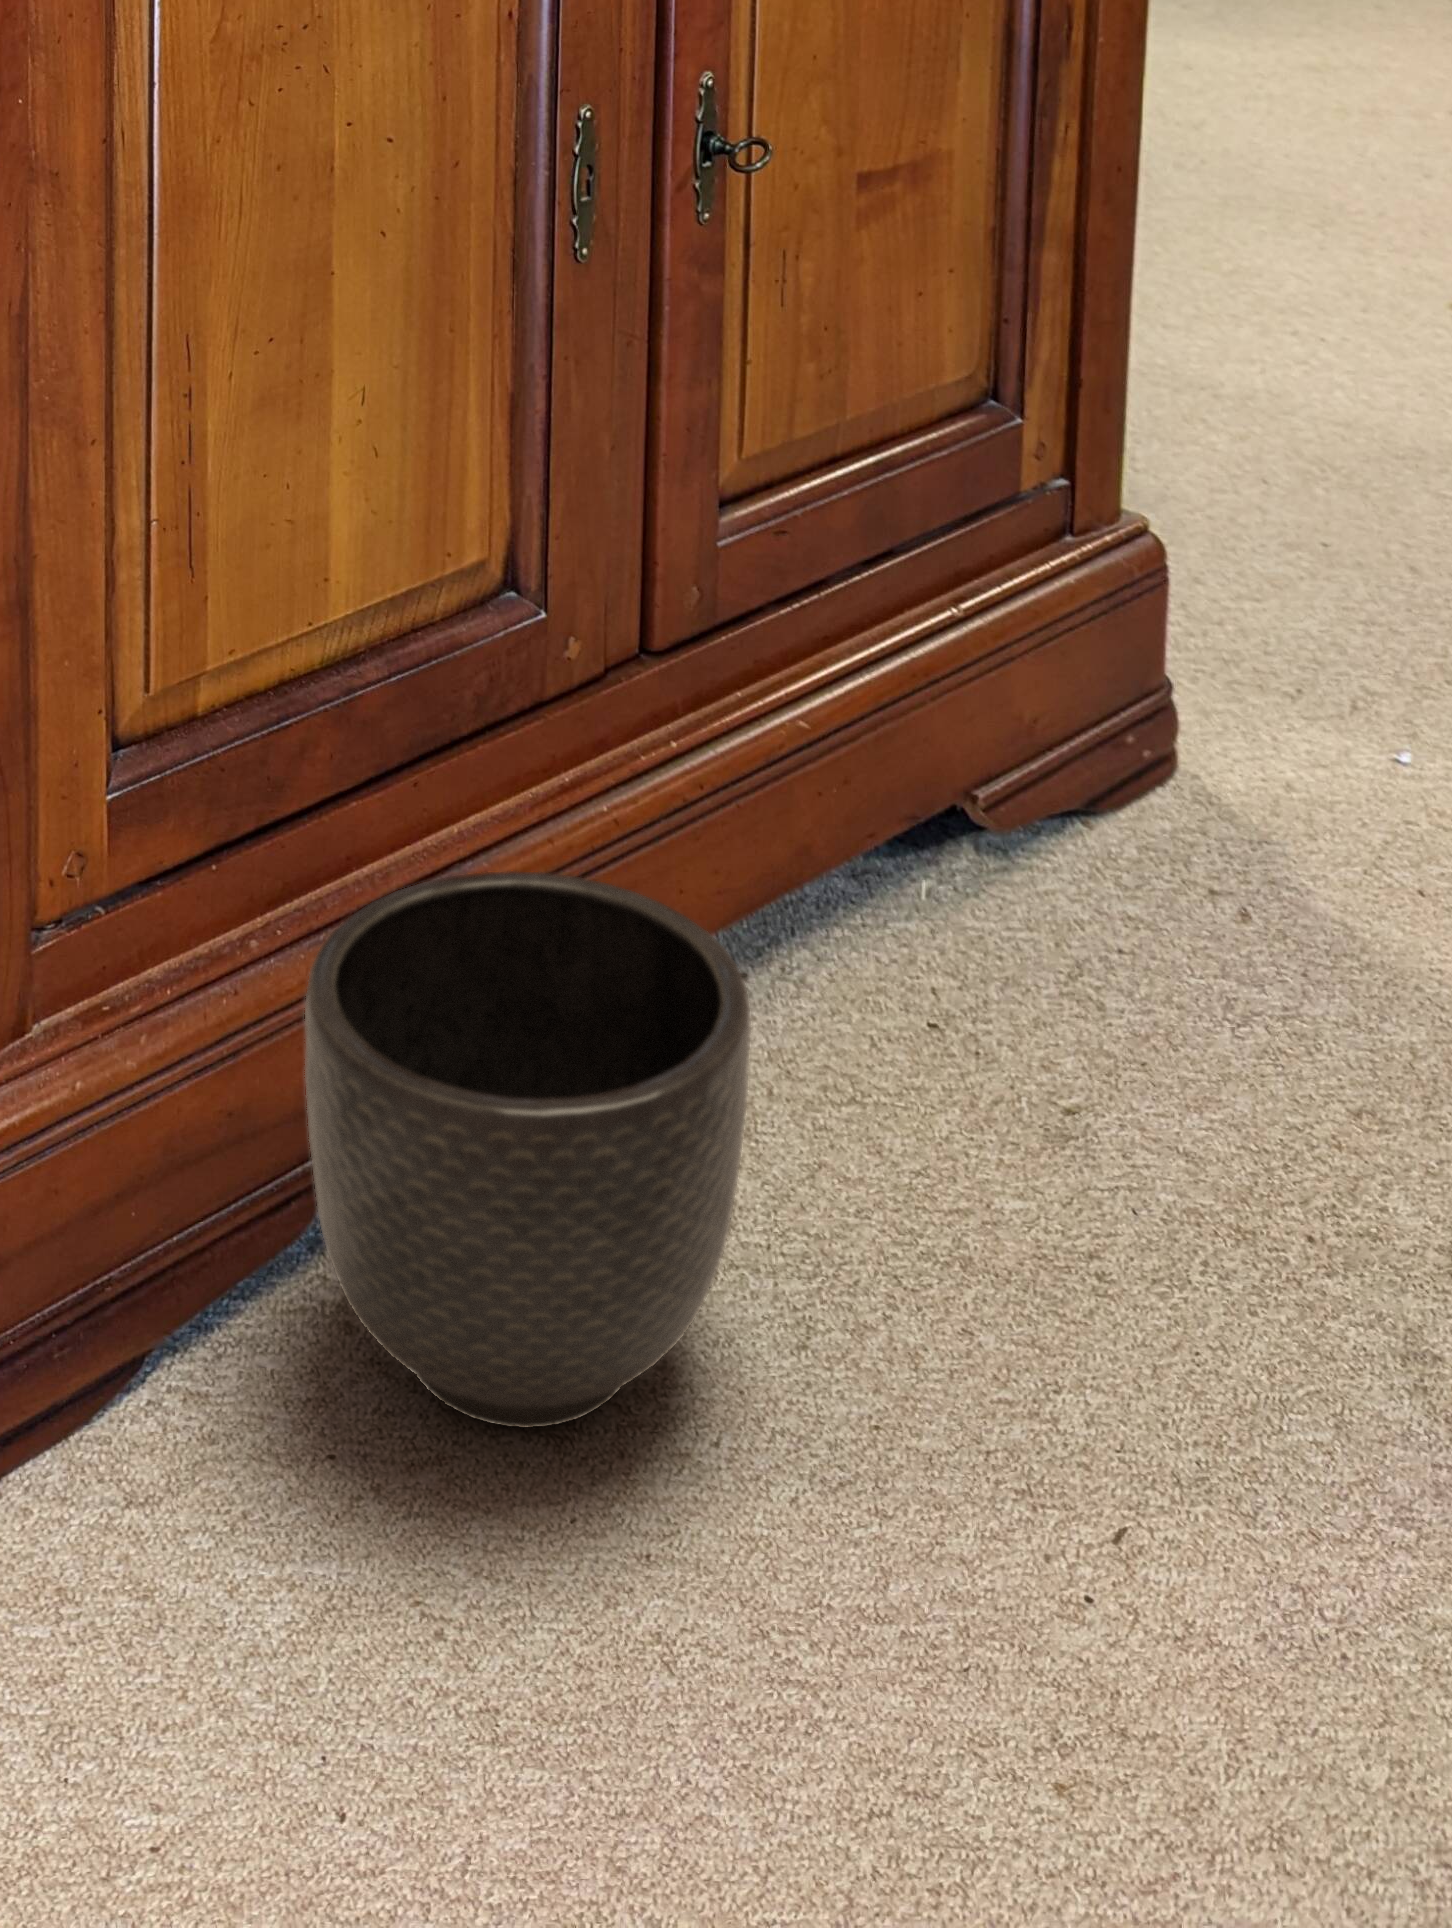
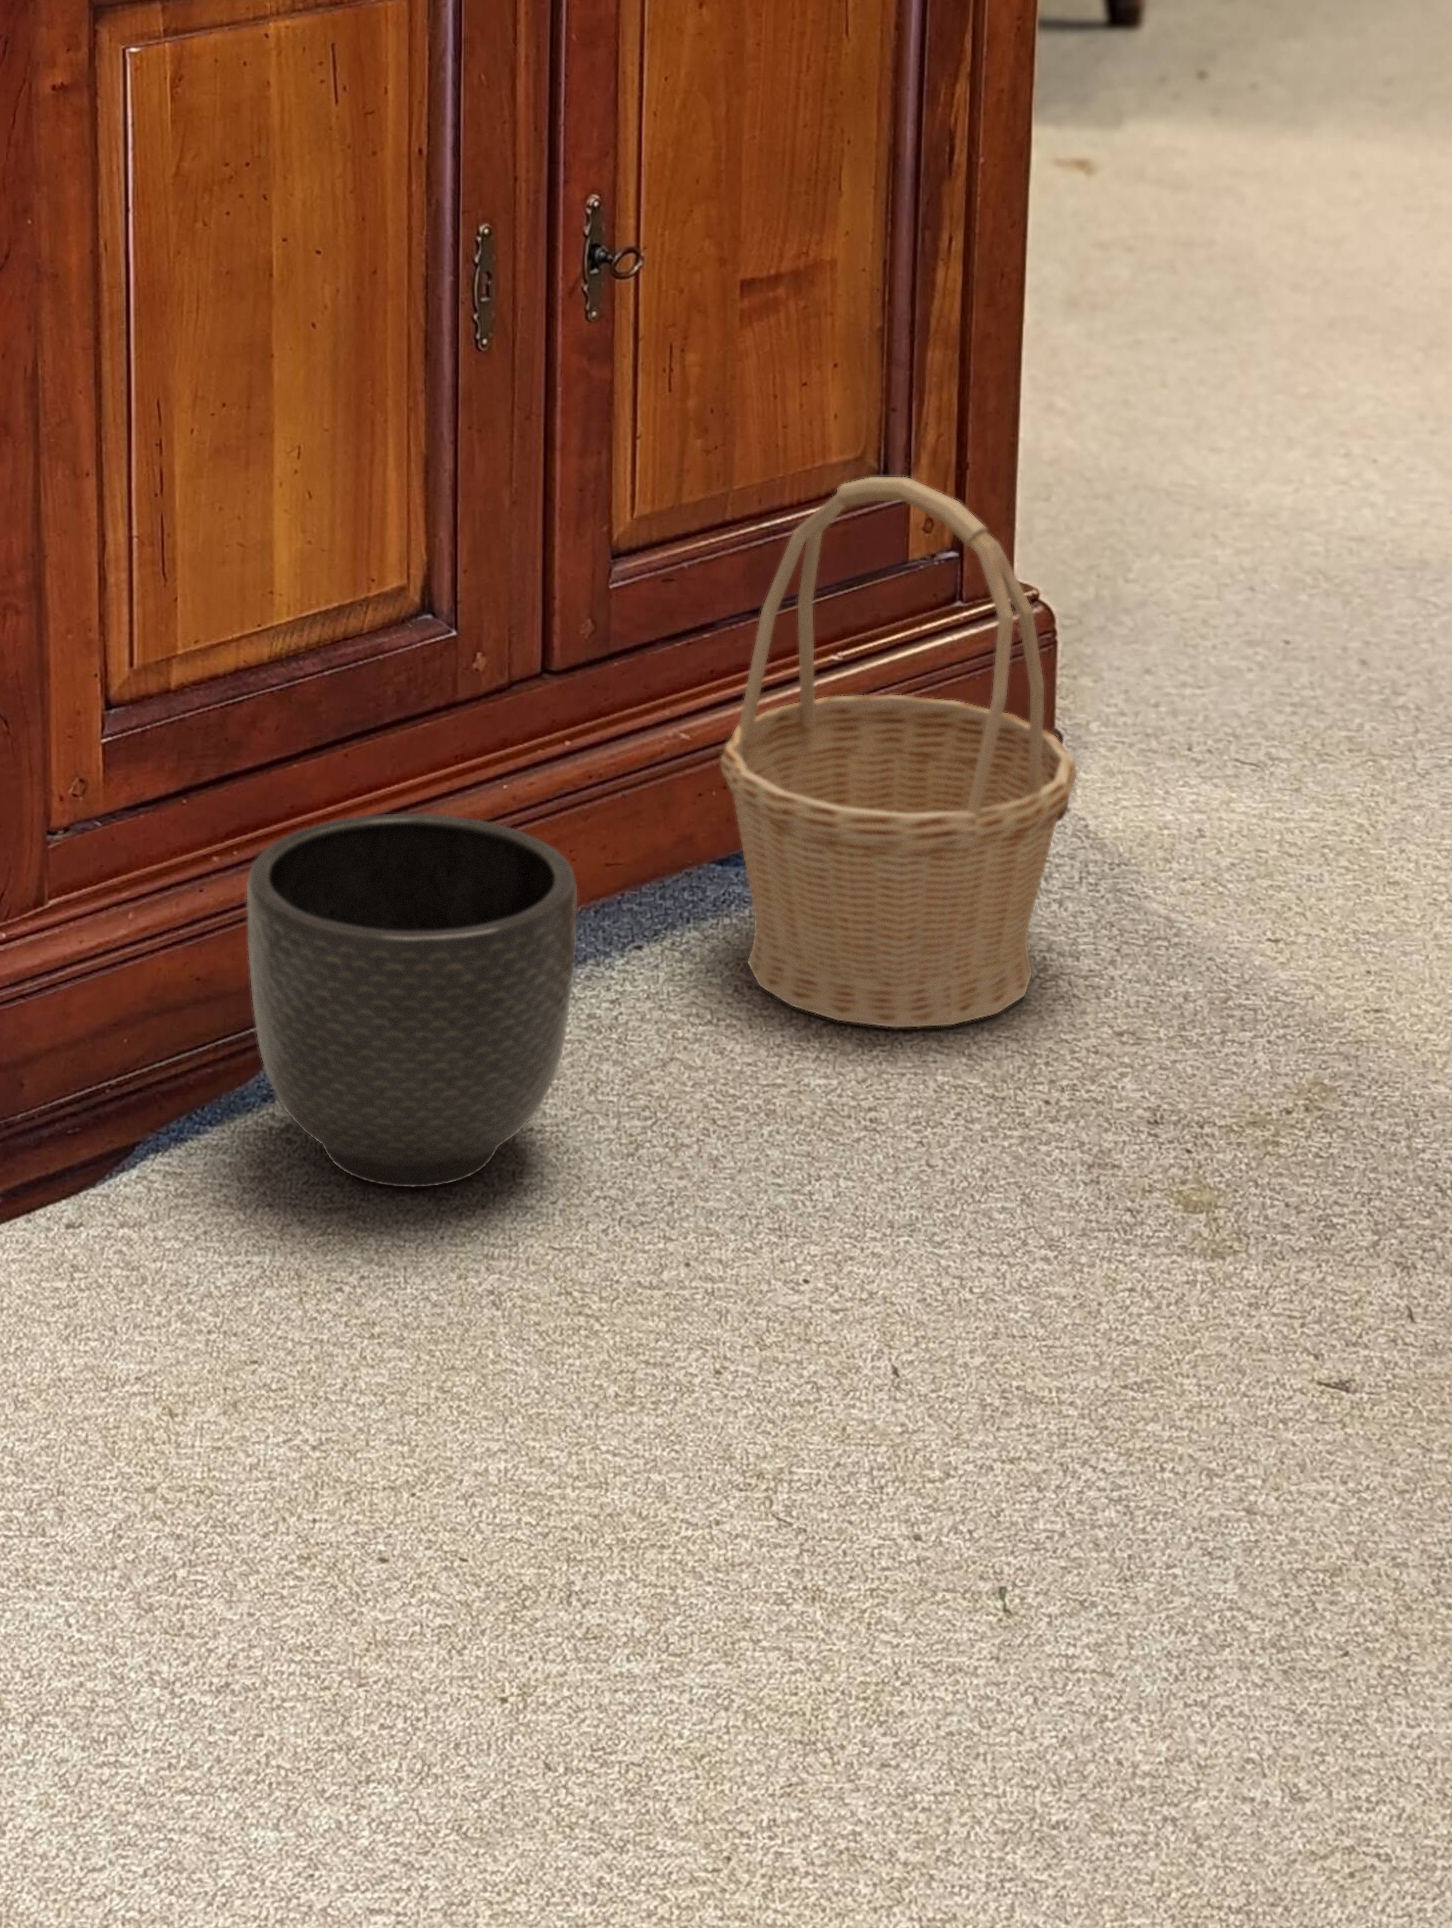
basket: none [855,411,1293,1106] -> present [720,477,1077,1028]

